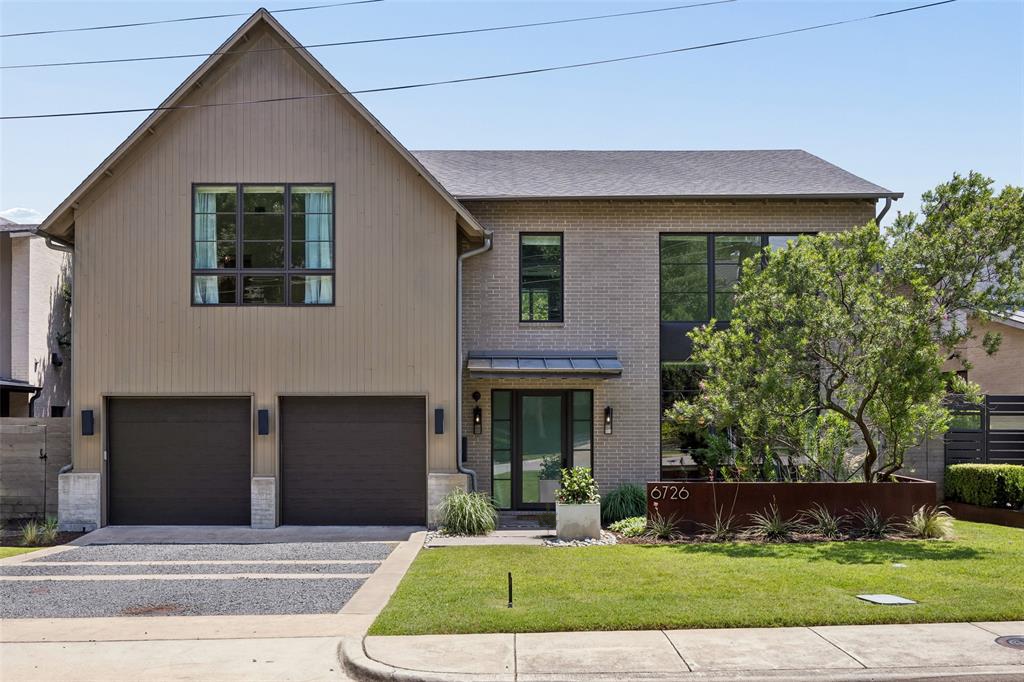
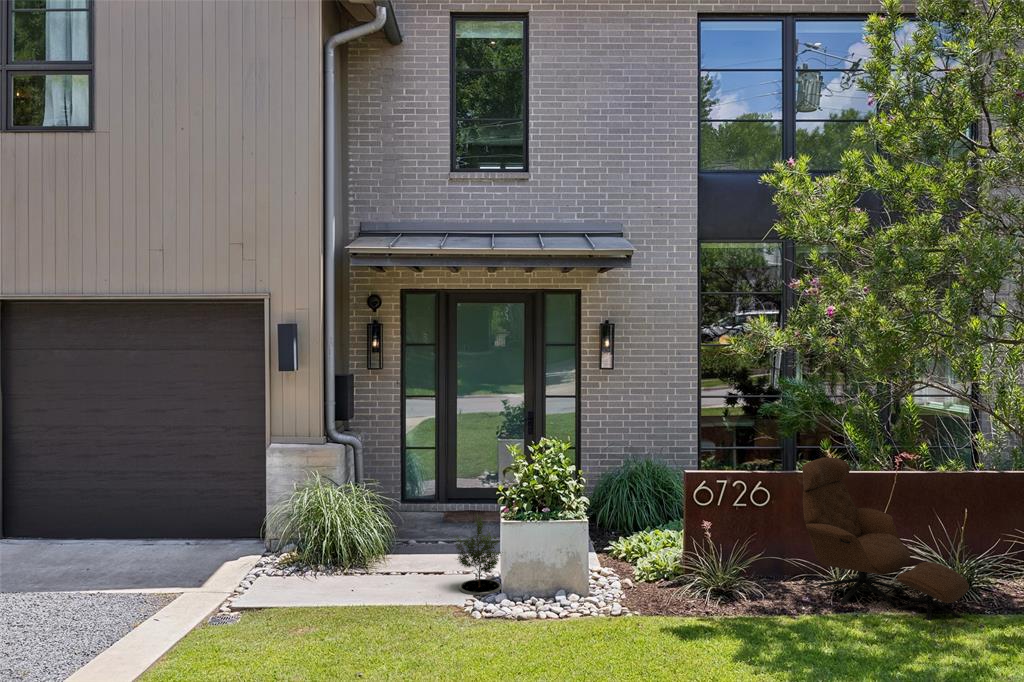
lounge chair: none [700,474,773,544] -> present [802,457,969,620]

